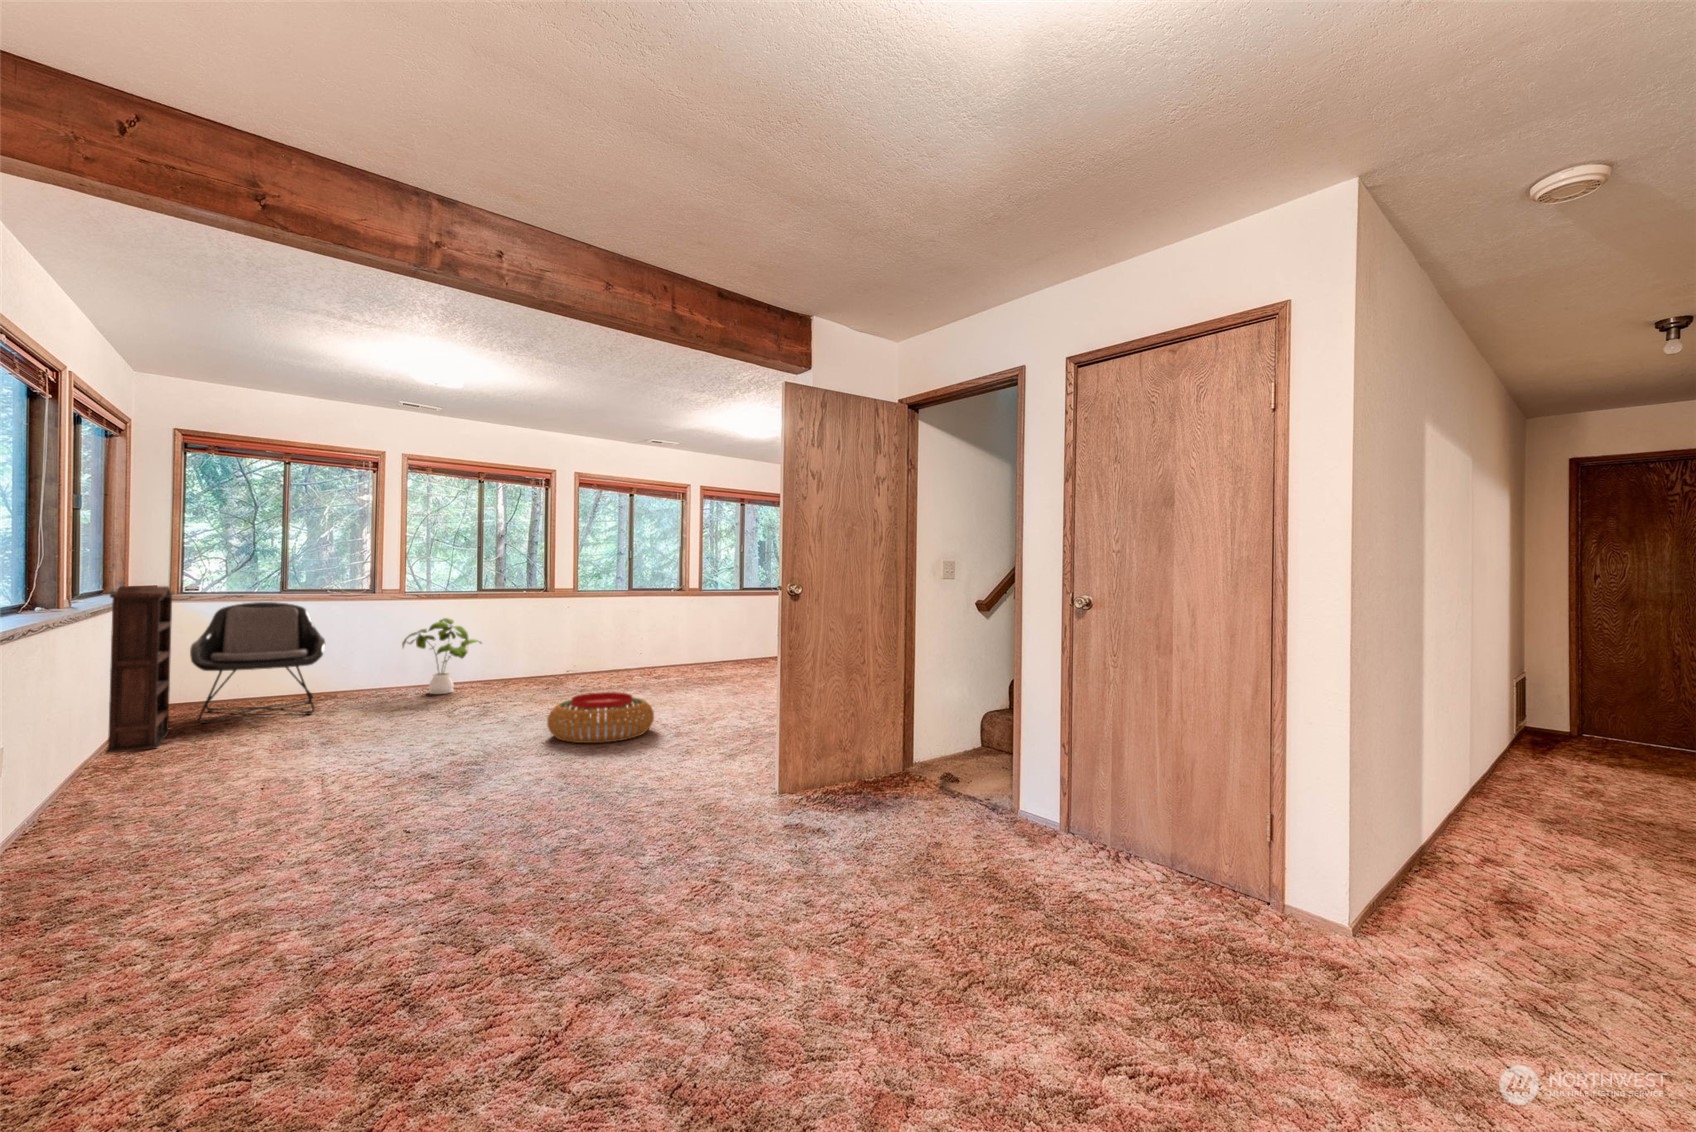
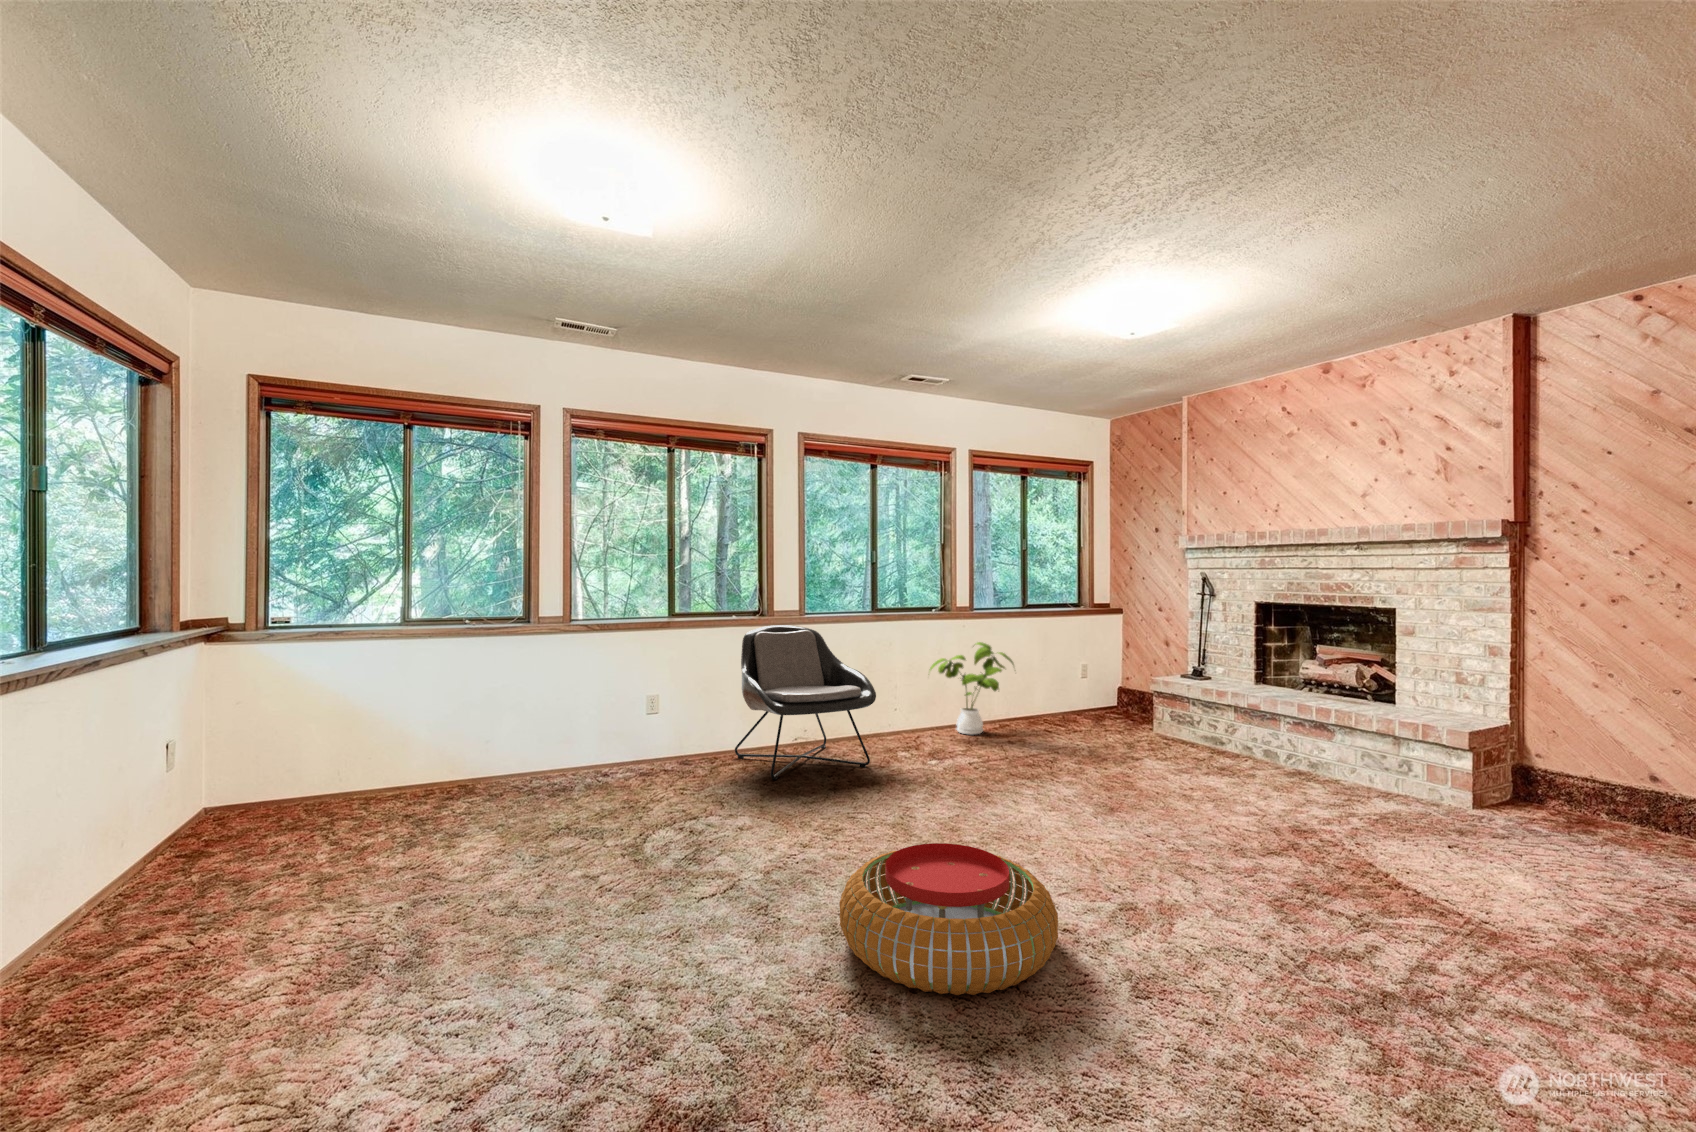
bookshelf: present [105,586,174,754] -> none [56,629,214,955]
lounge chair: present [190,602,325,724] -> present [735,625,876,780]
house plant: present [402,618,481,694] -> present [930,642,1014,735]

